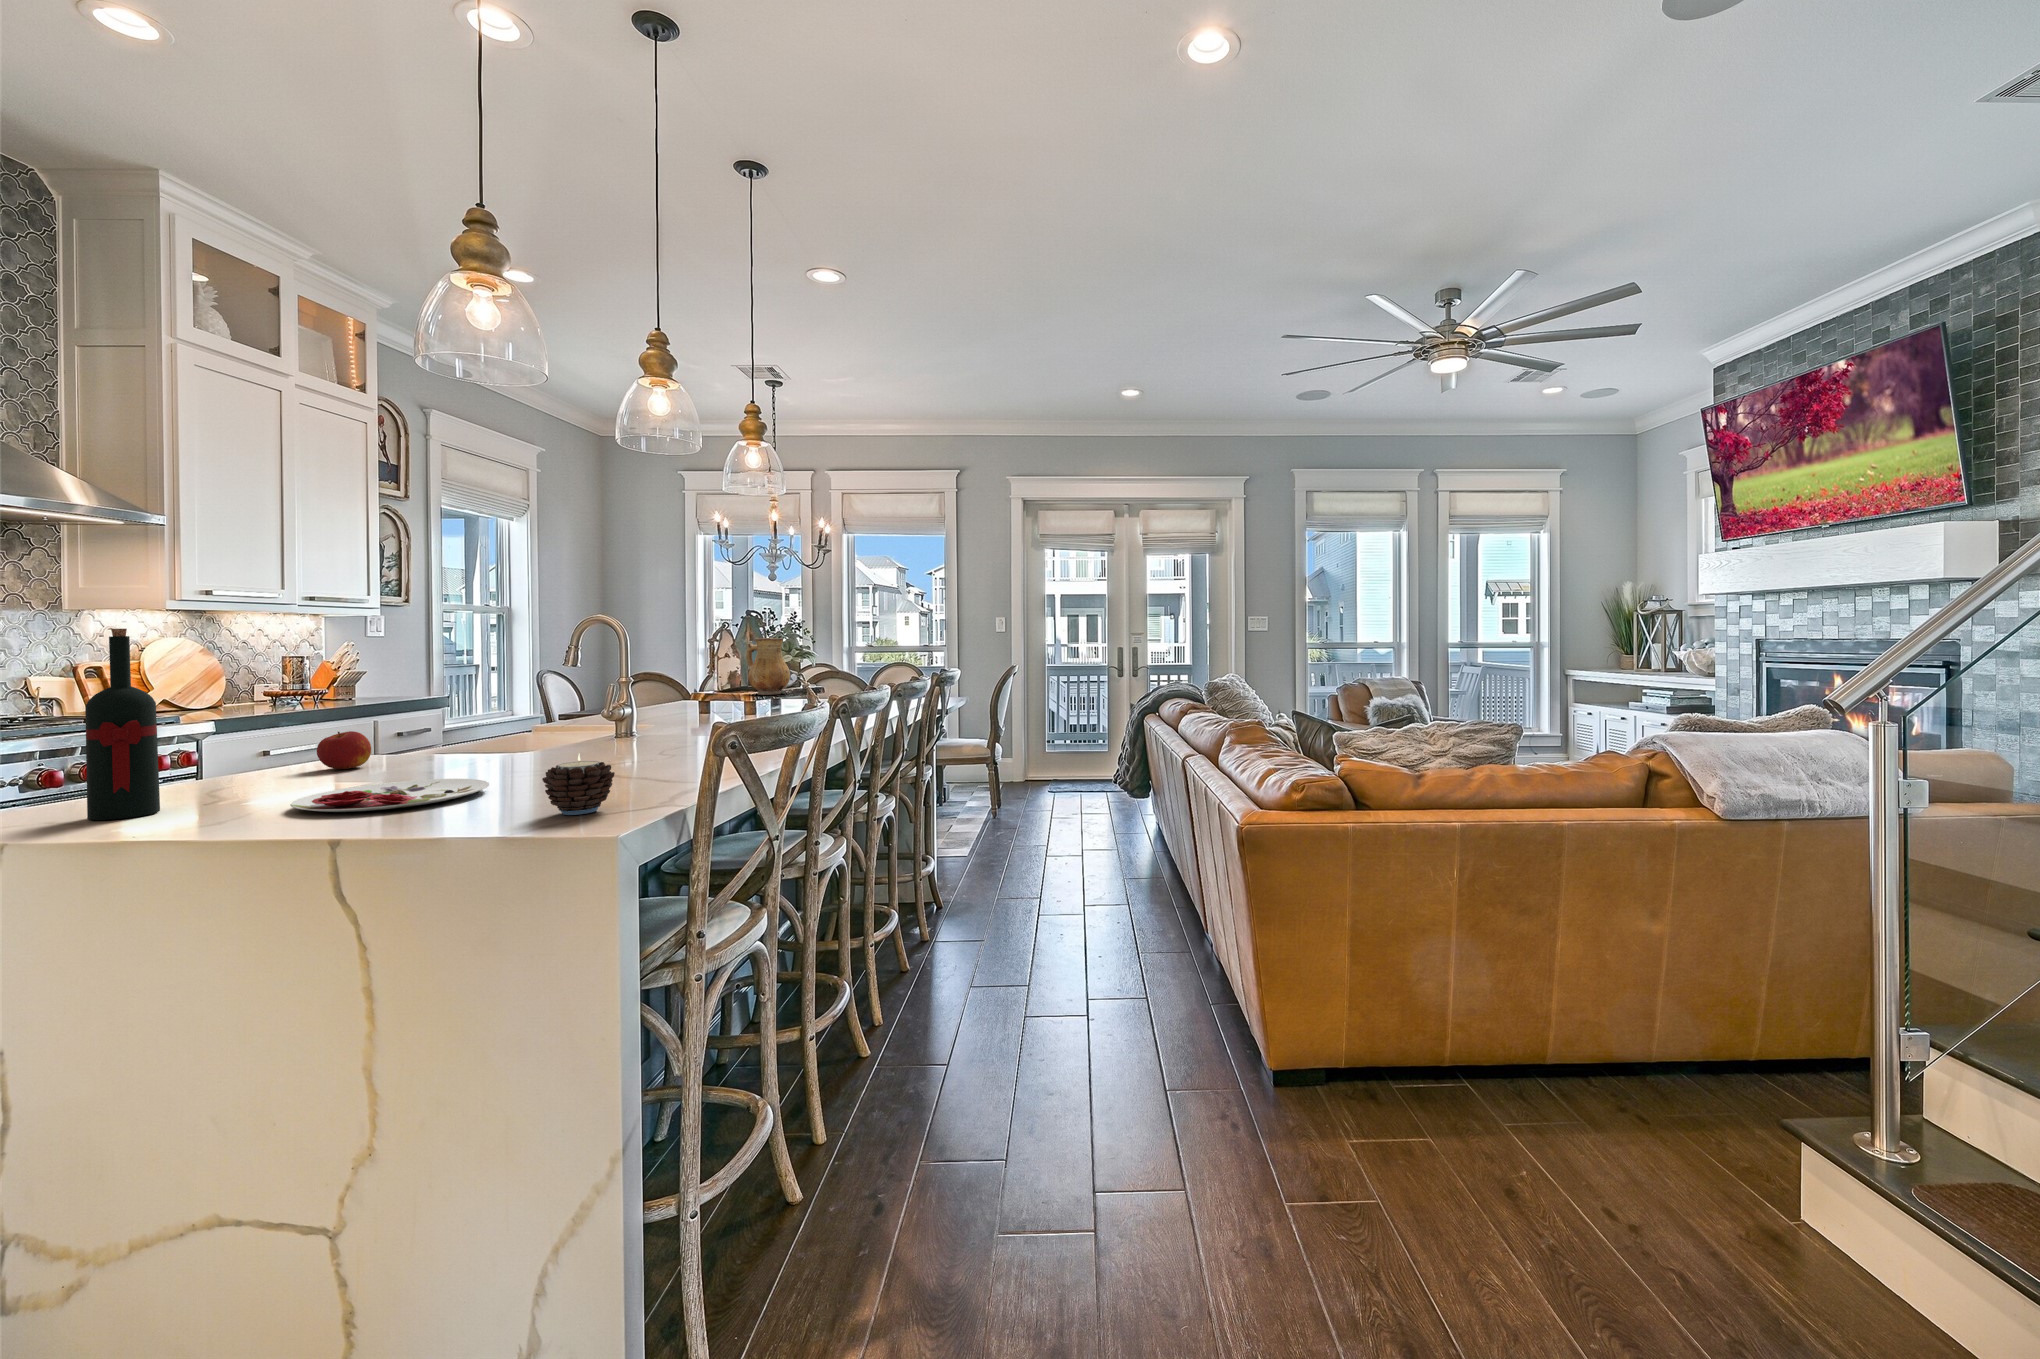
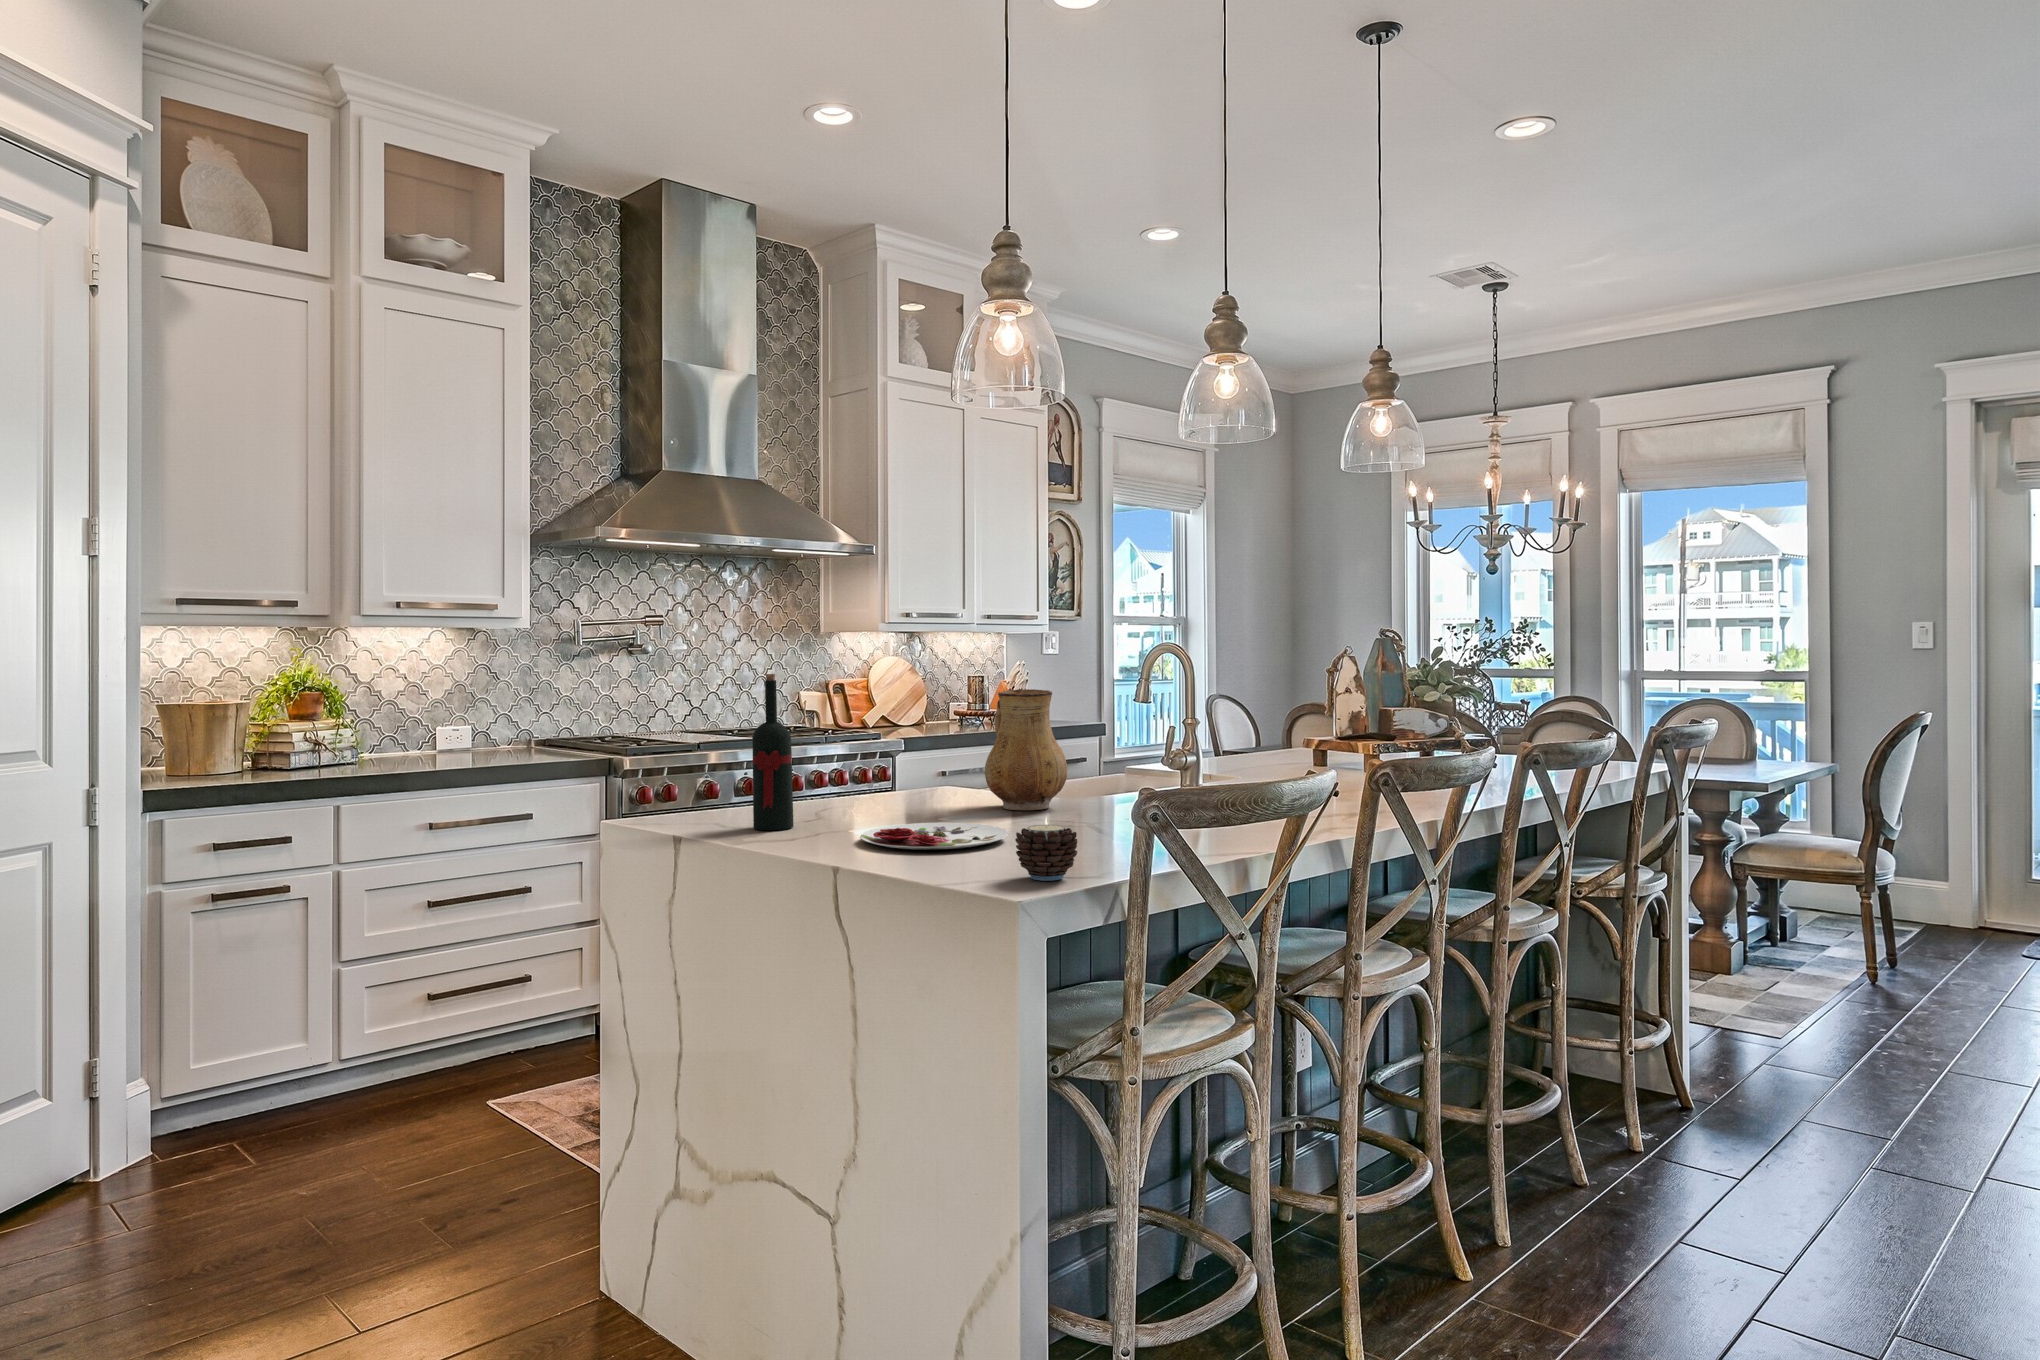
ceramic pitcher: present [746,638,790,695] -> present [985,689,1067,810]
apple: present [317,731,371,769] -> none [916,766,956,802]

